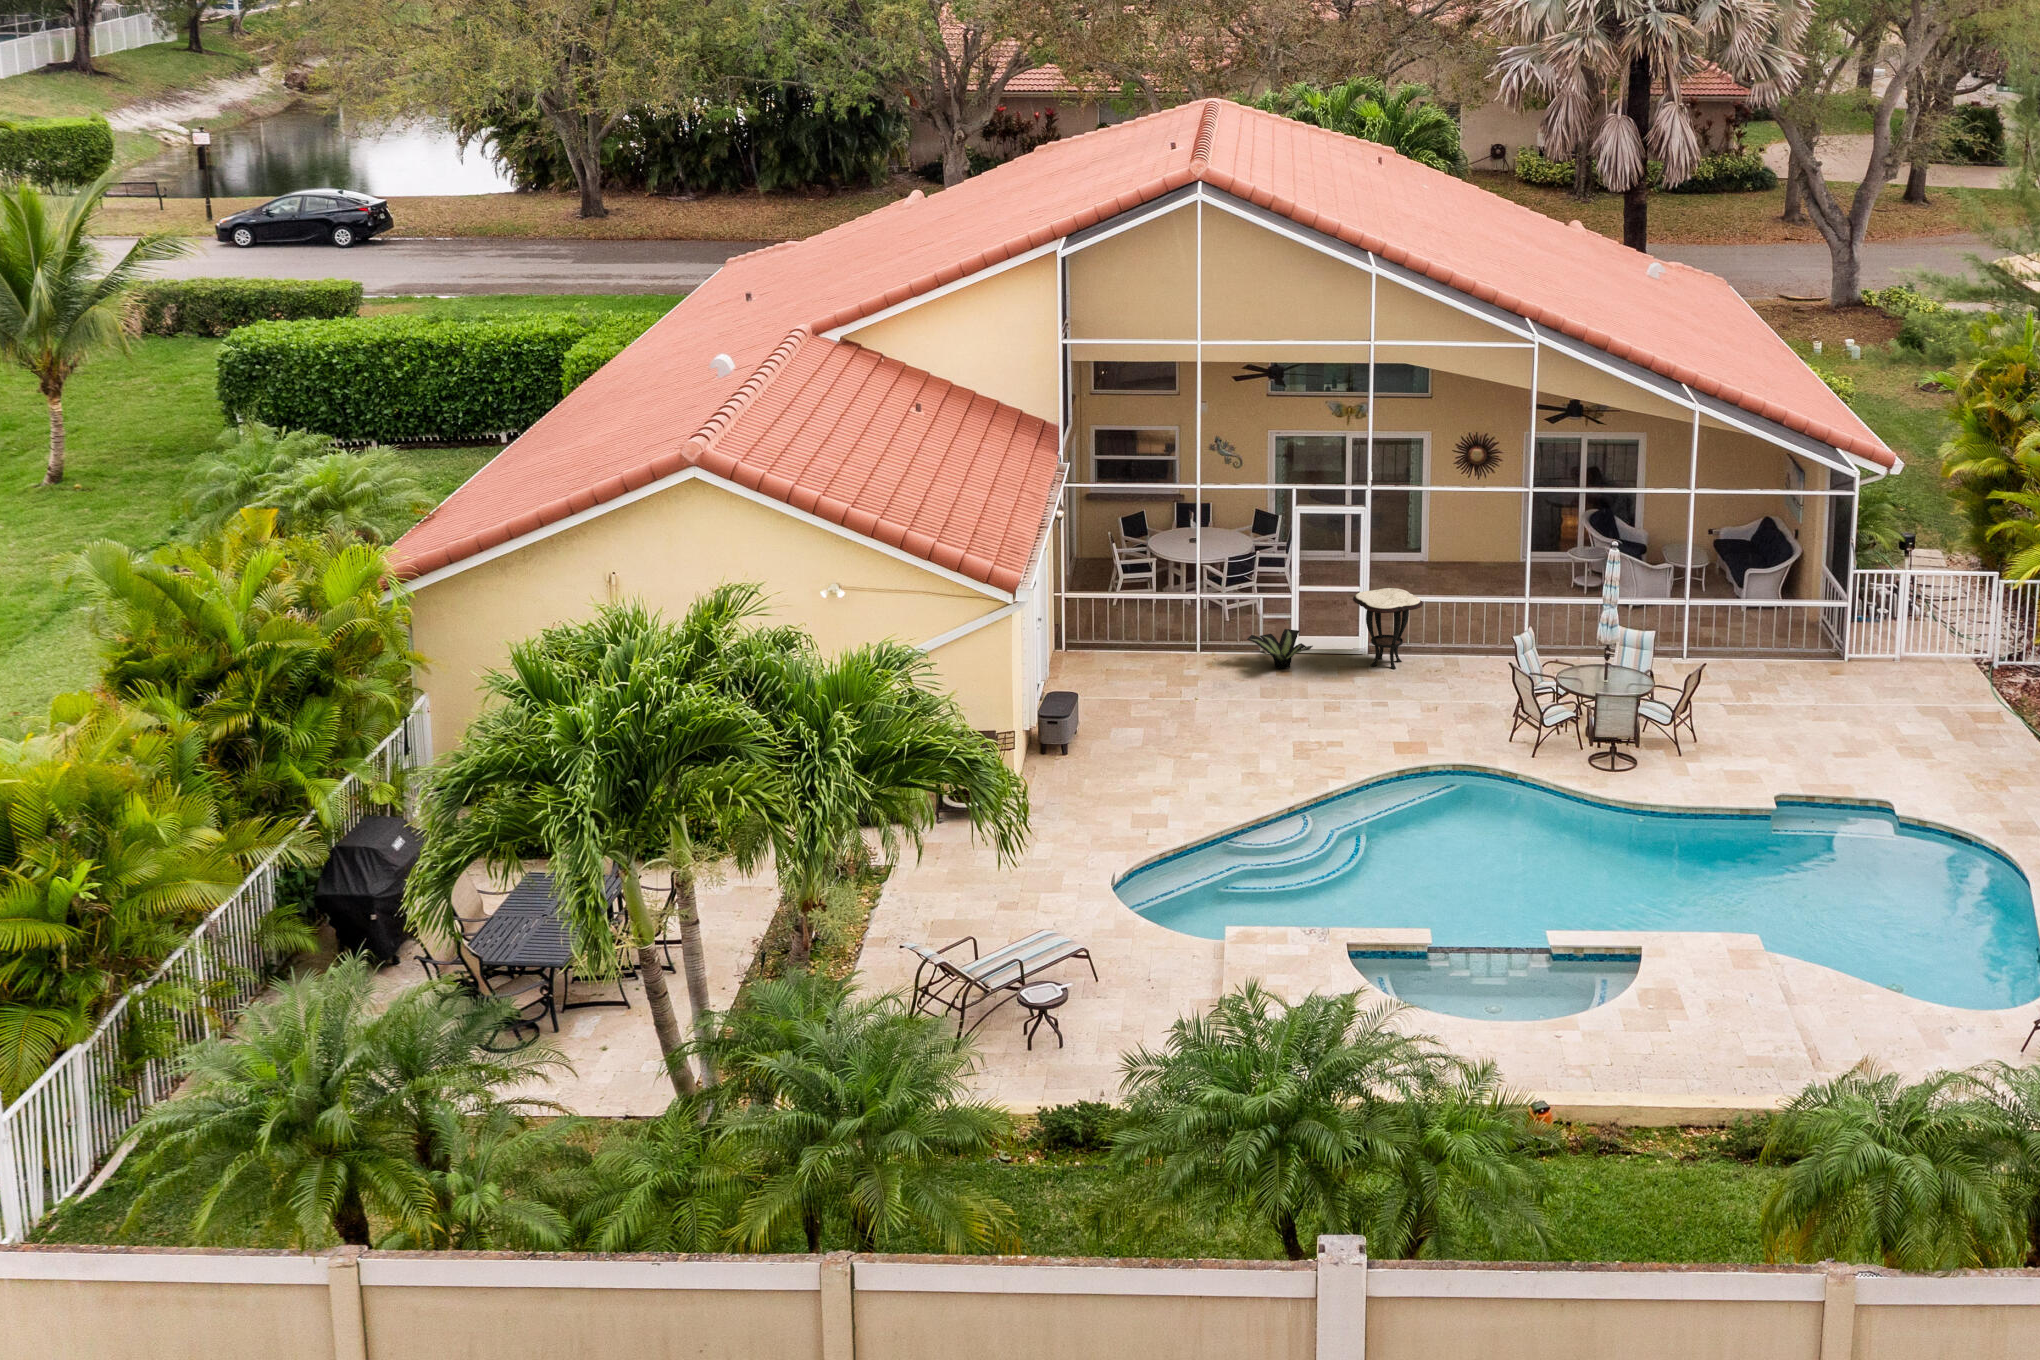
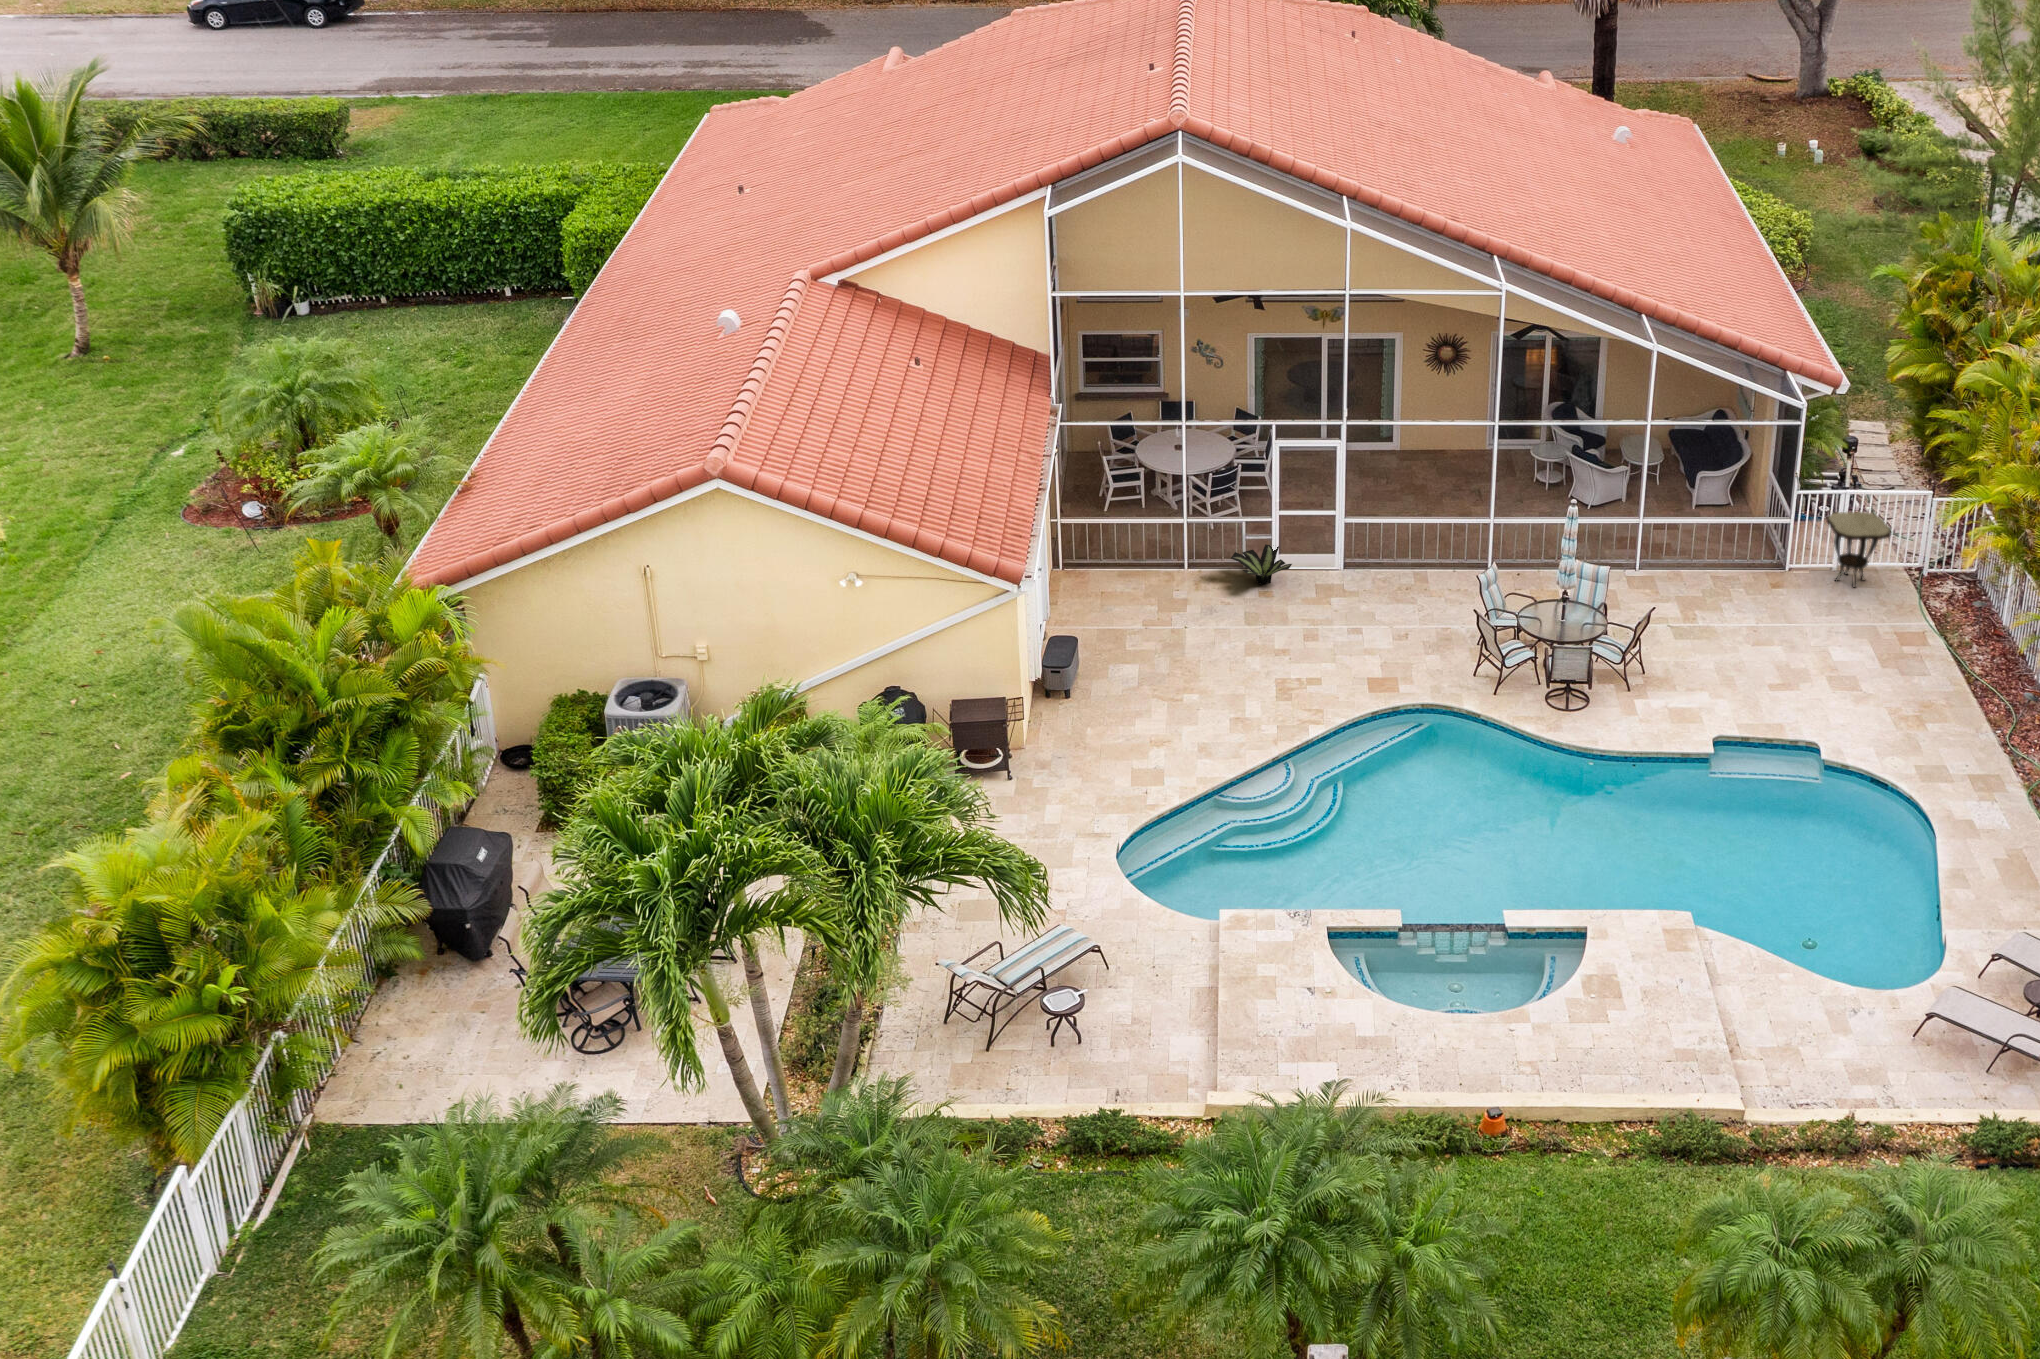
side table: present [1353,588,1423,669] -> present [1826,512,1891,587]

